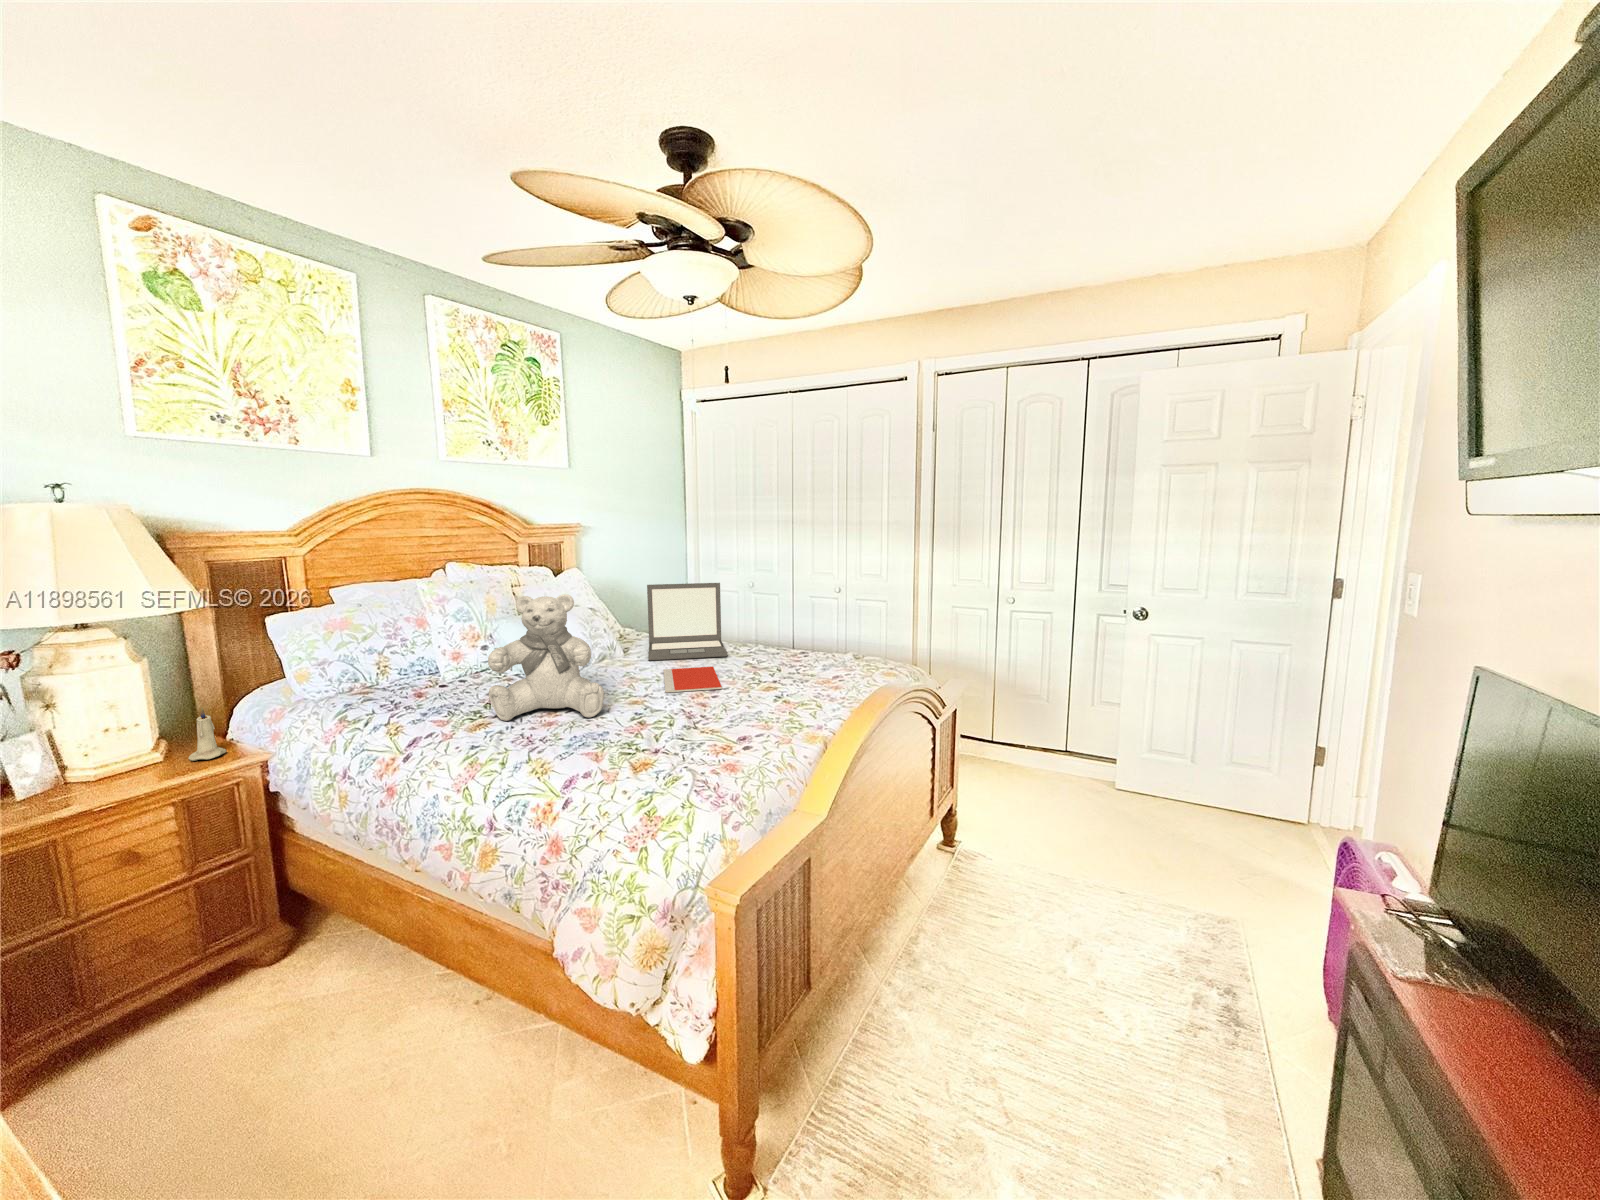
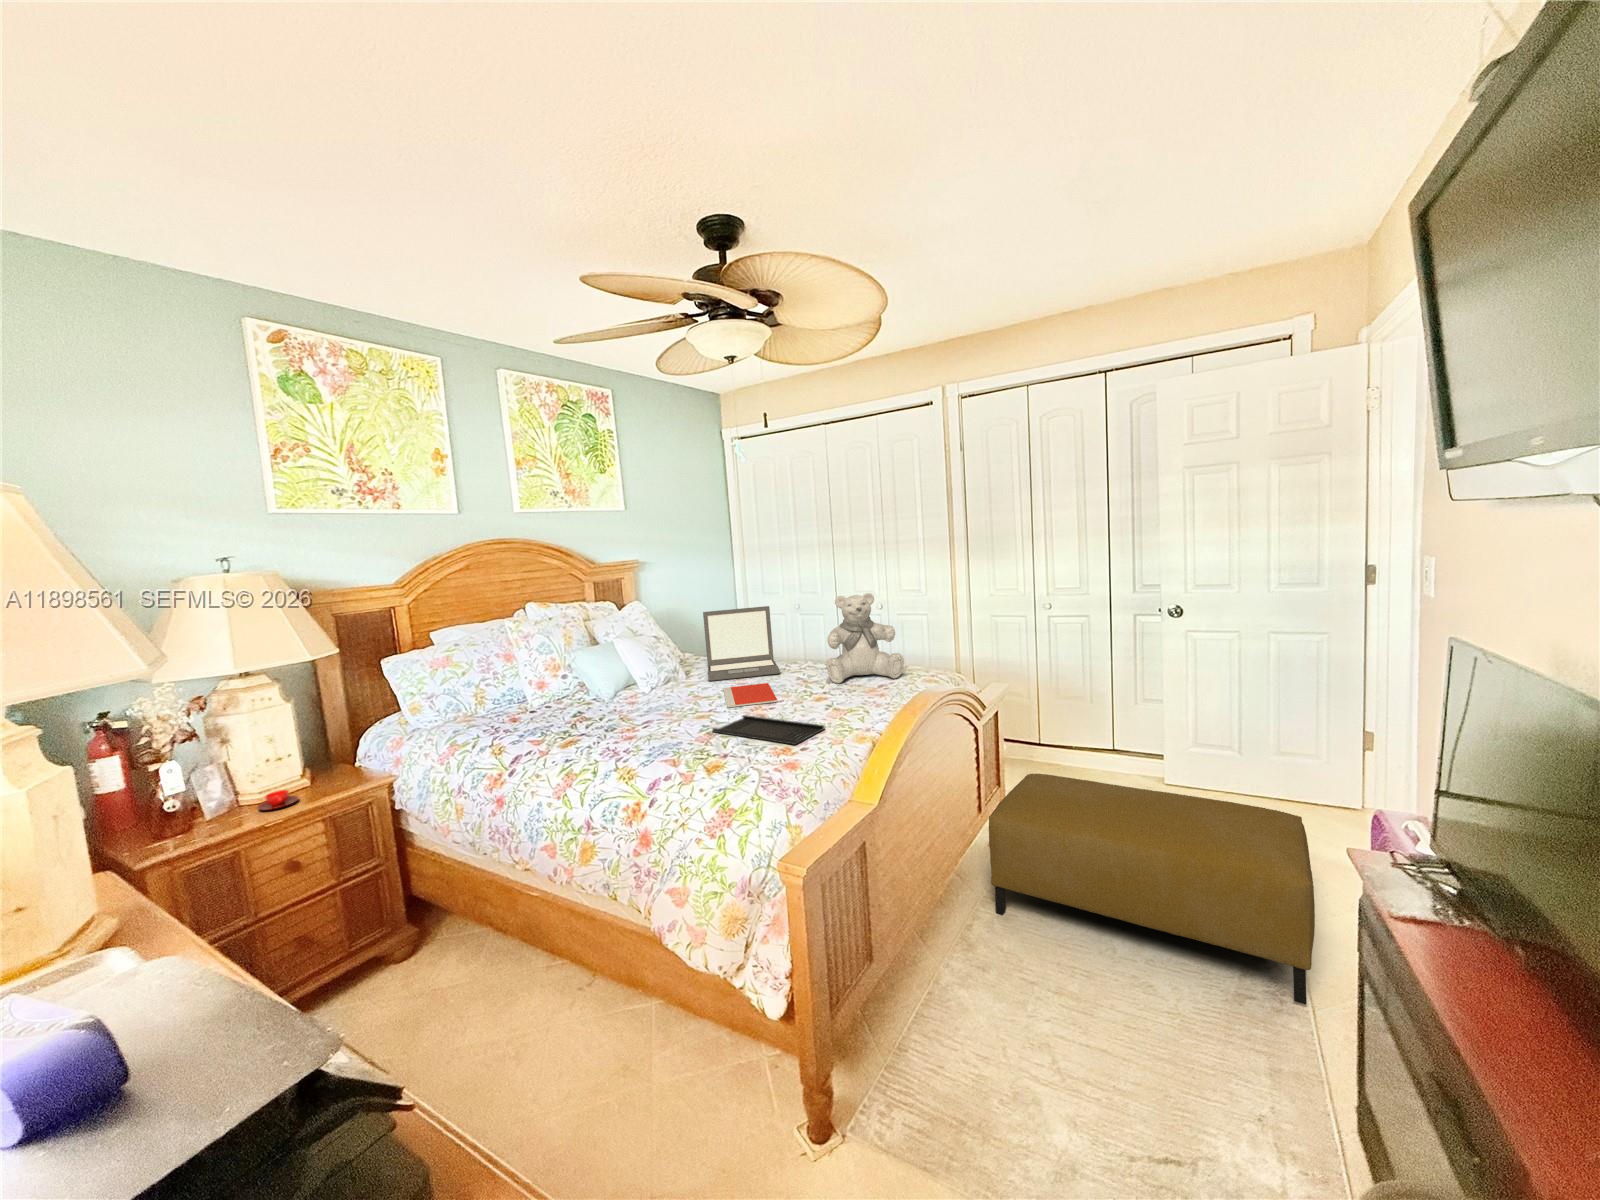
teddy bear: present [488,594,604,721] -> present [826,593,904,683]
tray: none [645,703,772,742] -> present [712,715,825,745]
candle: present [189,708,227,761] -> none [330,738,359,784]
teacup: none [86,766,143,791] -> present [258,790,298,810]
ottoman: none [938,776,1277,1038] -> present [989,774,1315,1005]

